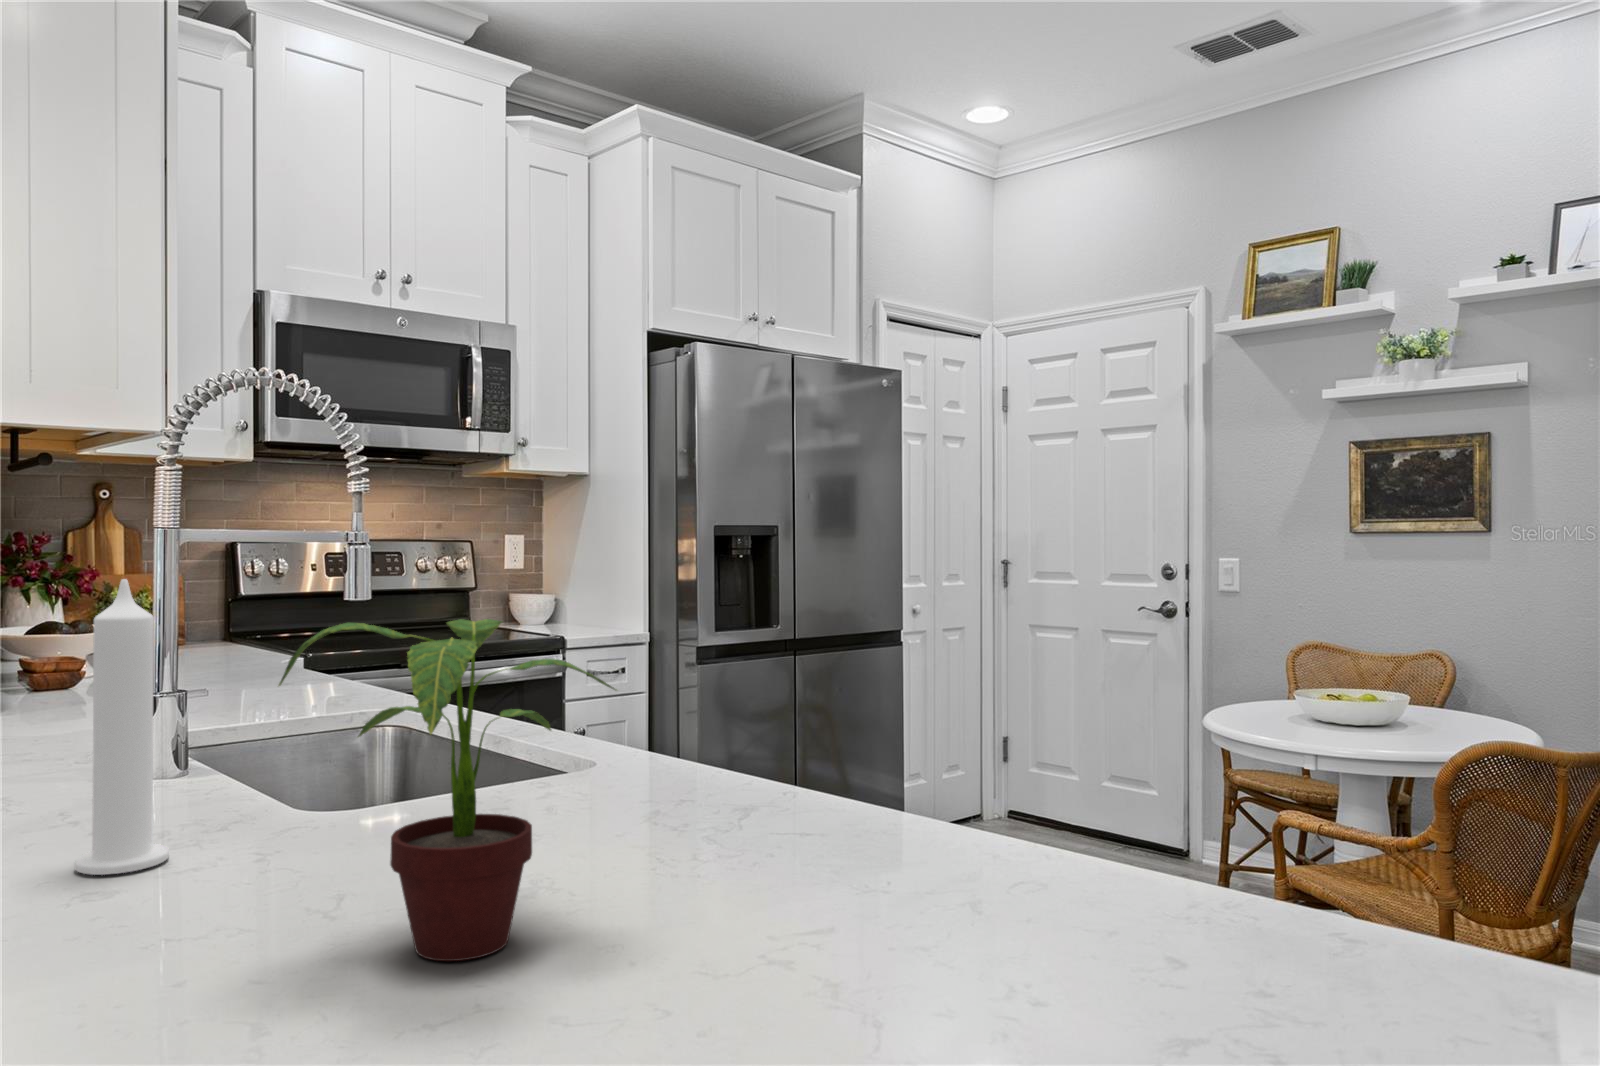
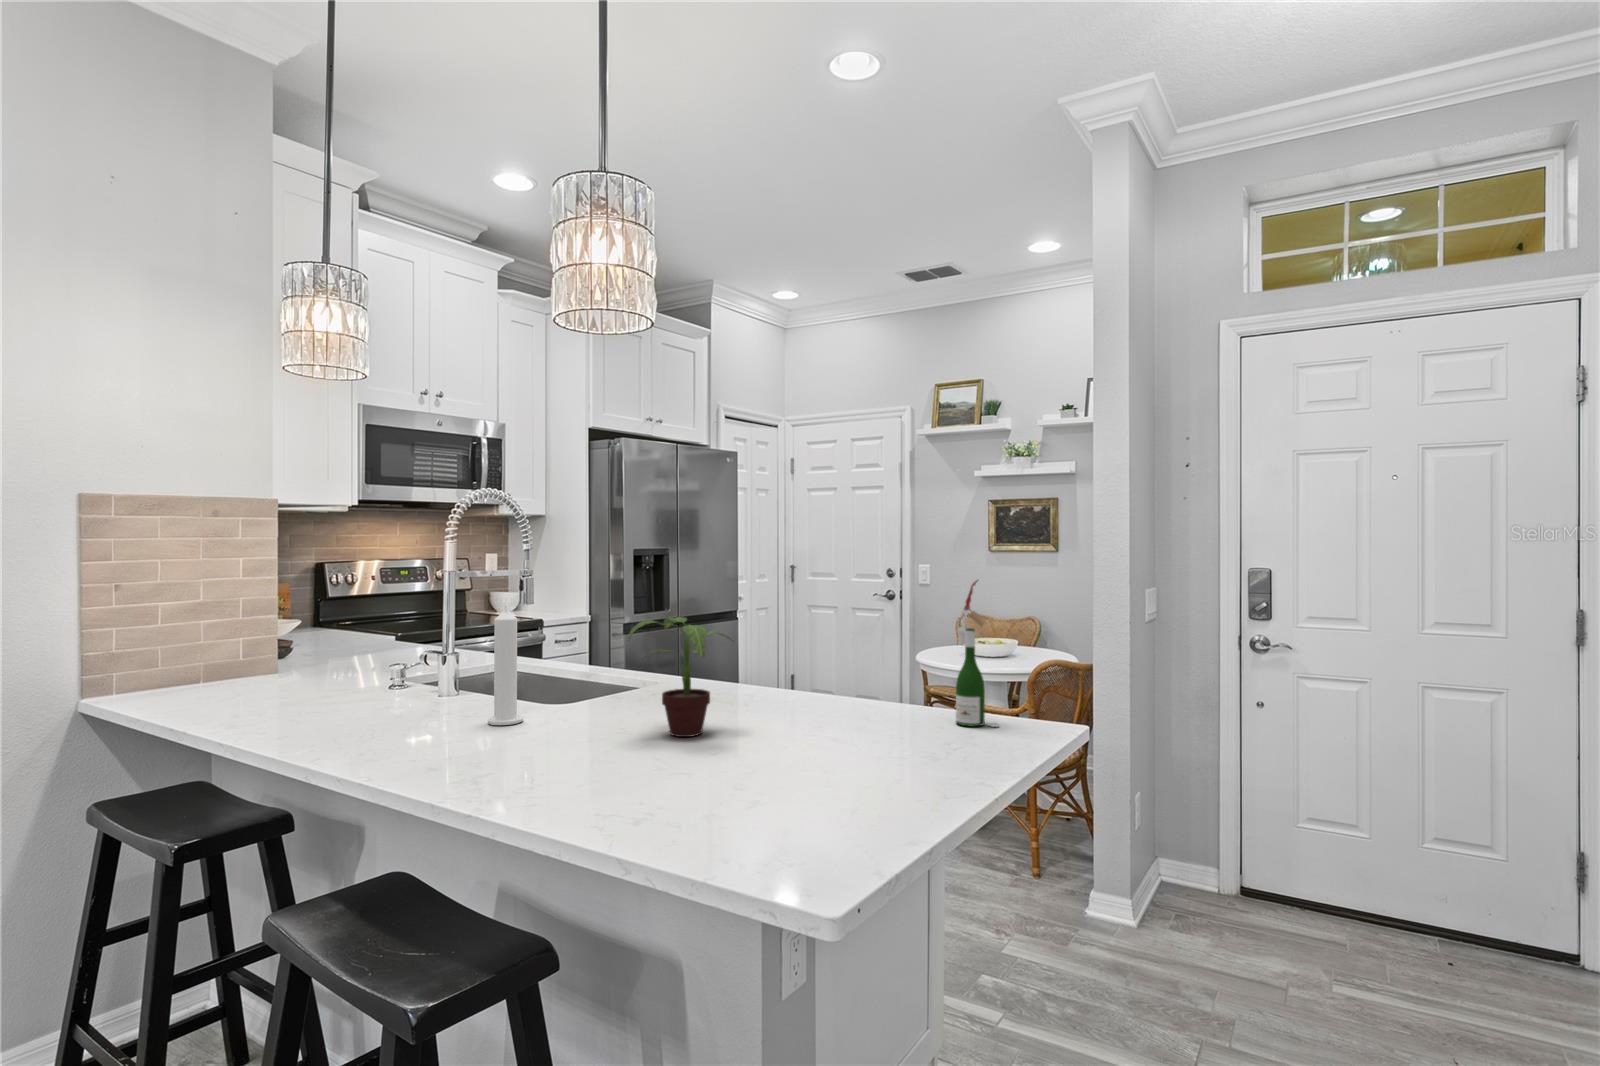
wine bottle: none [1281,513,1434,1000] -> present [956,580,999,727]

